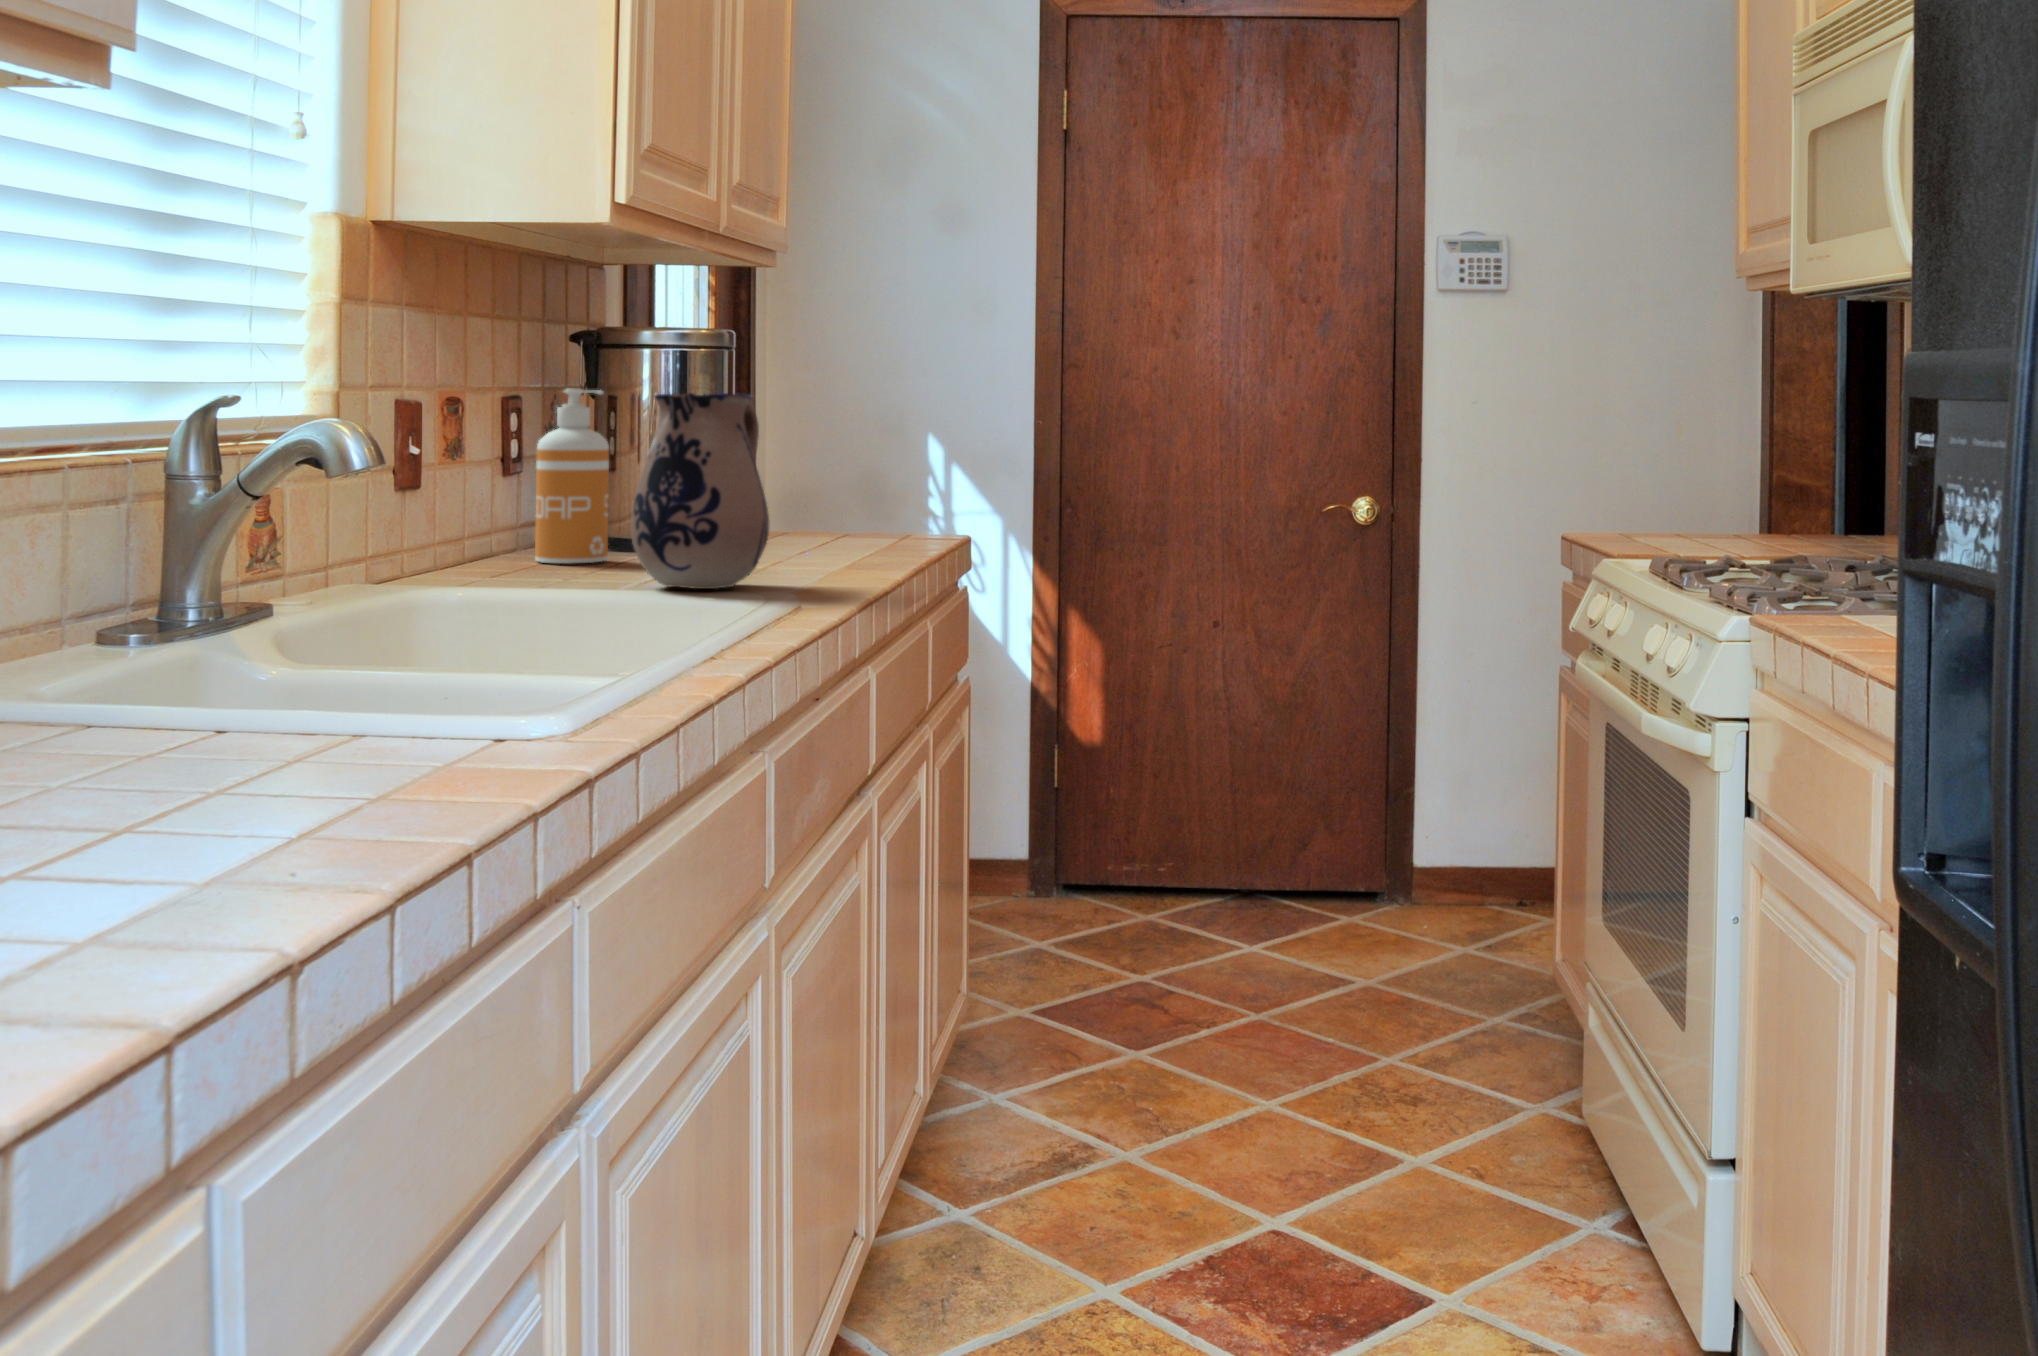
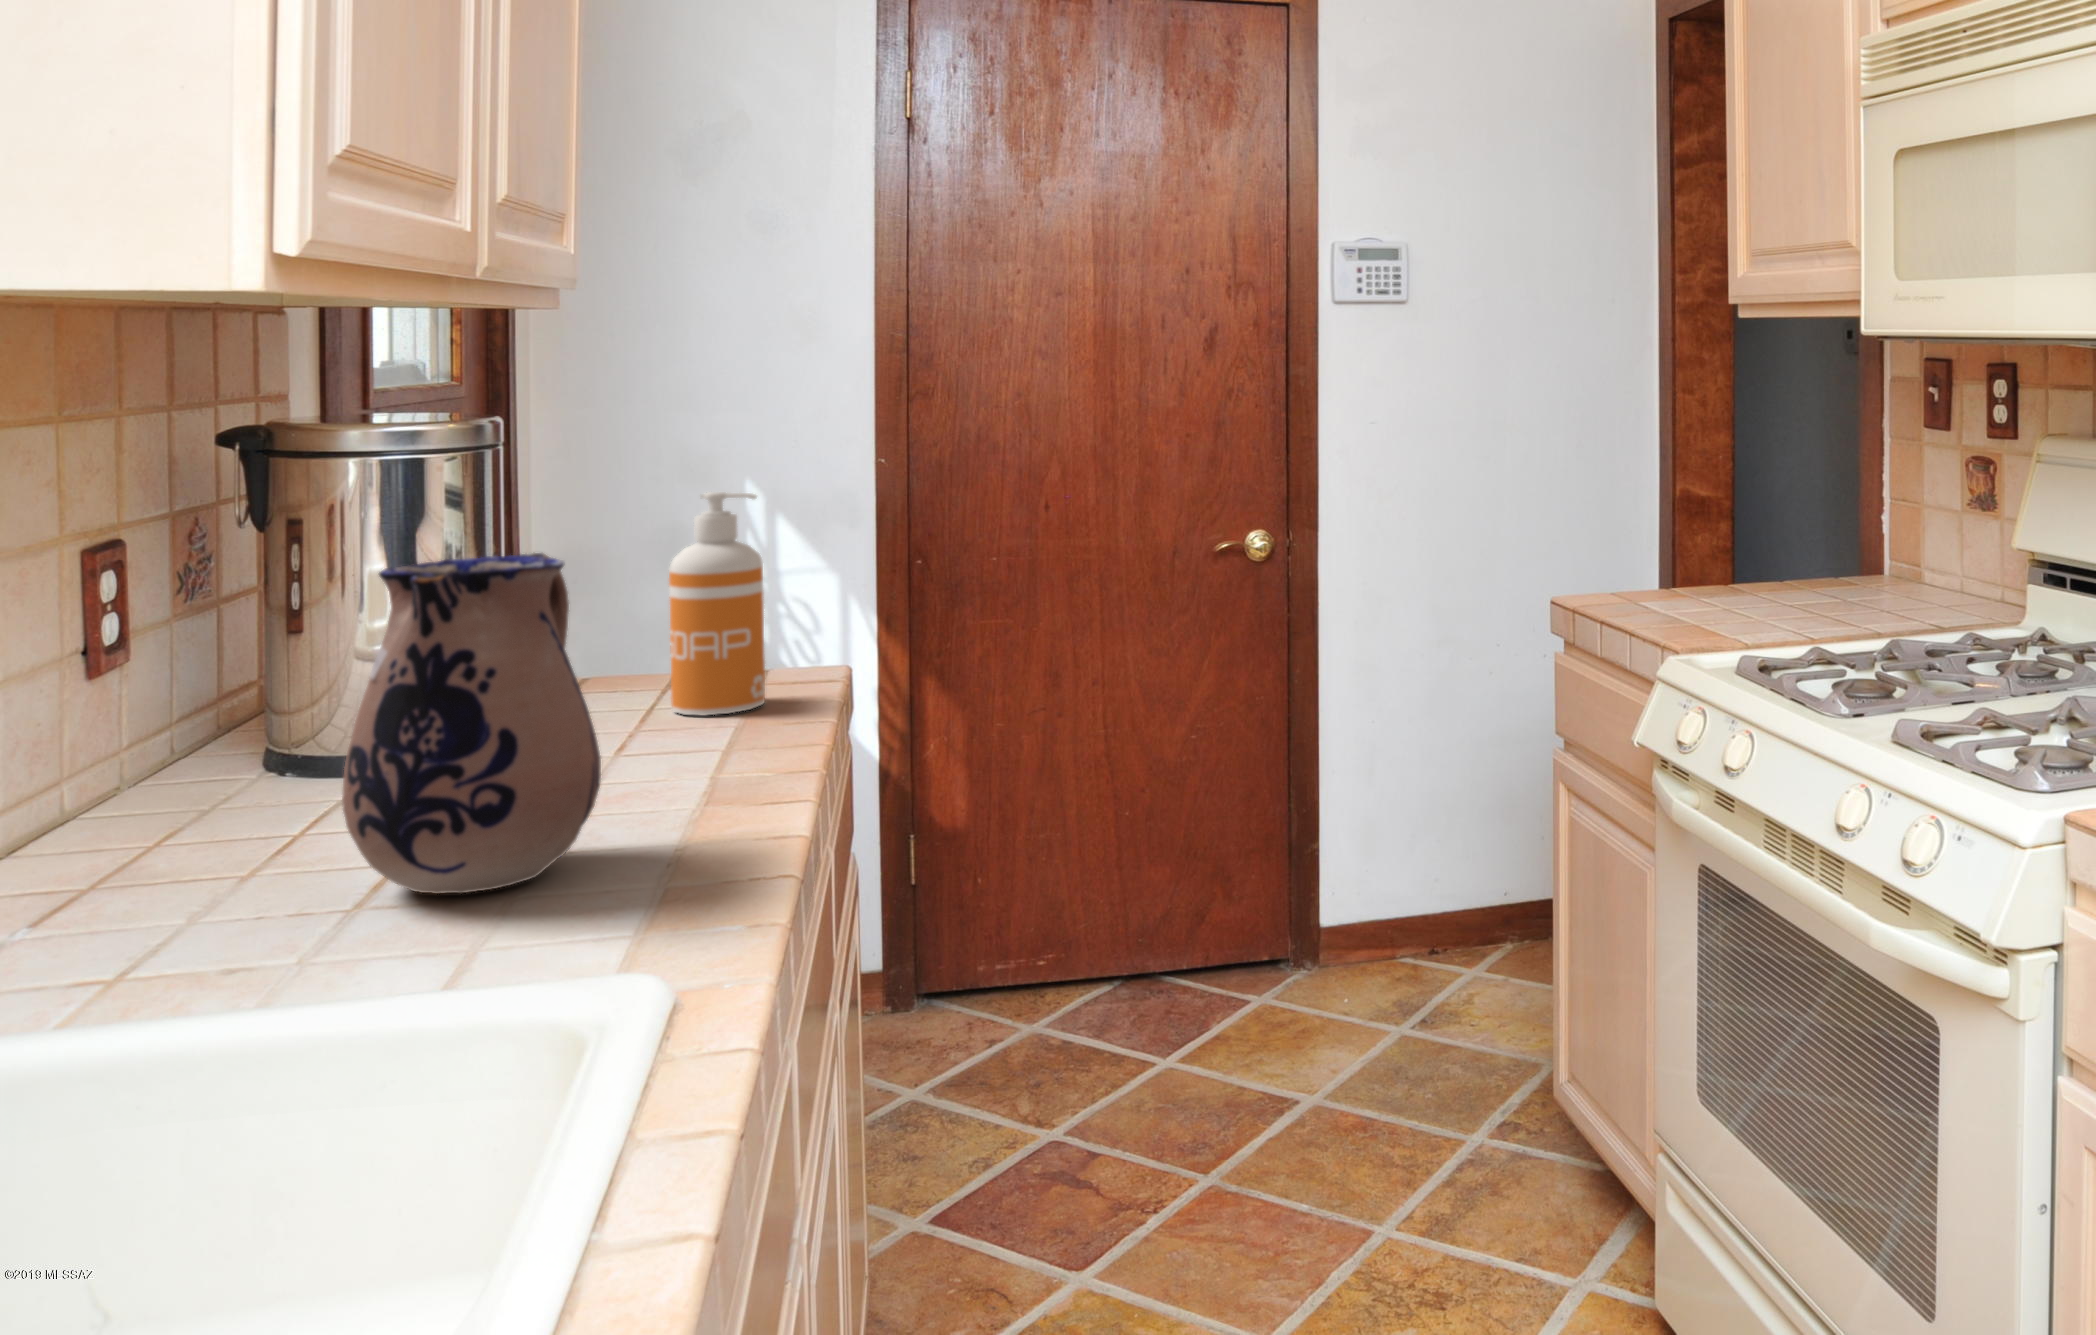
soap dispenser: present [535,389,609,564] -> present [669,492,765,716]

